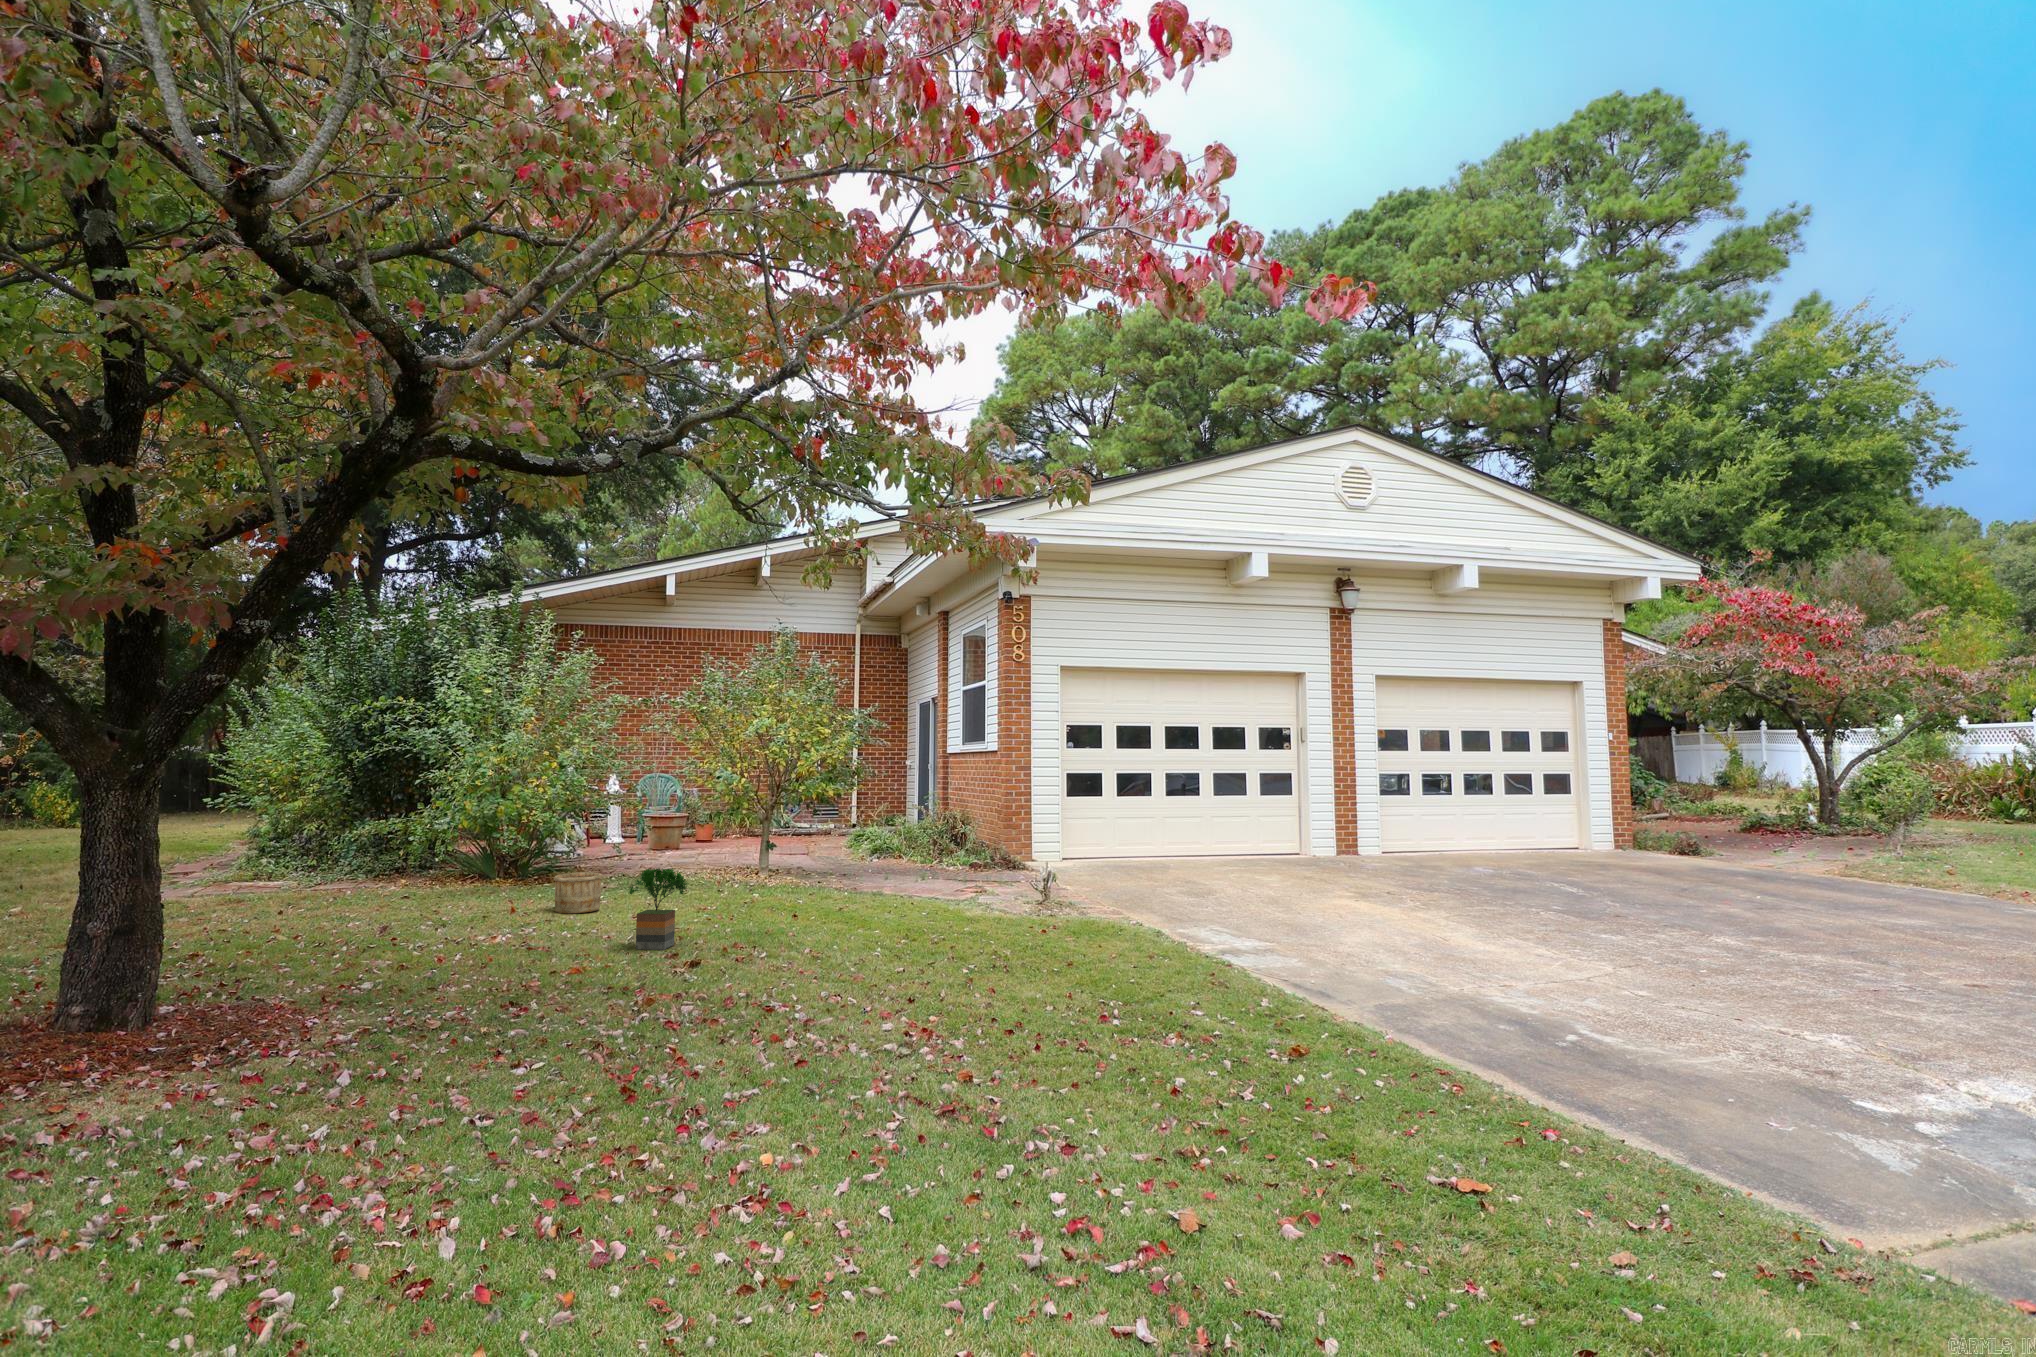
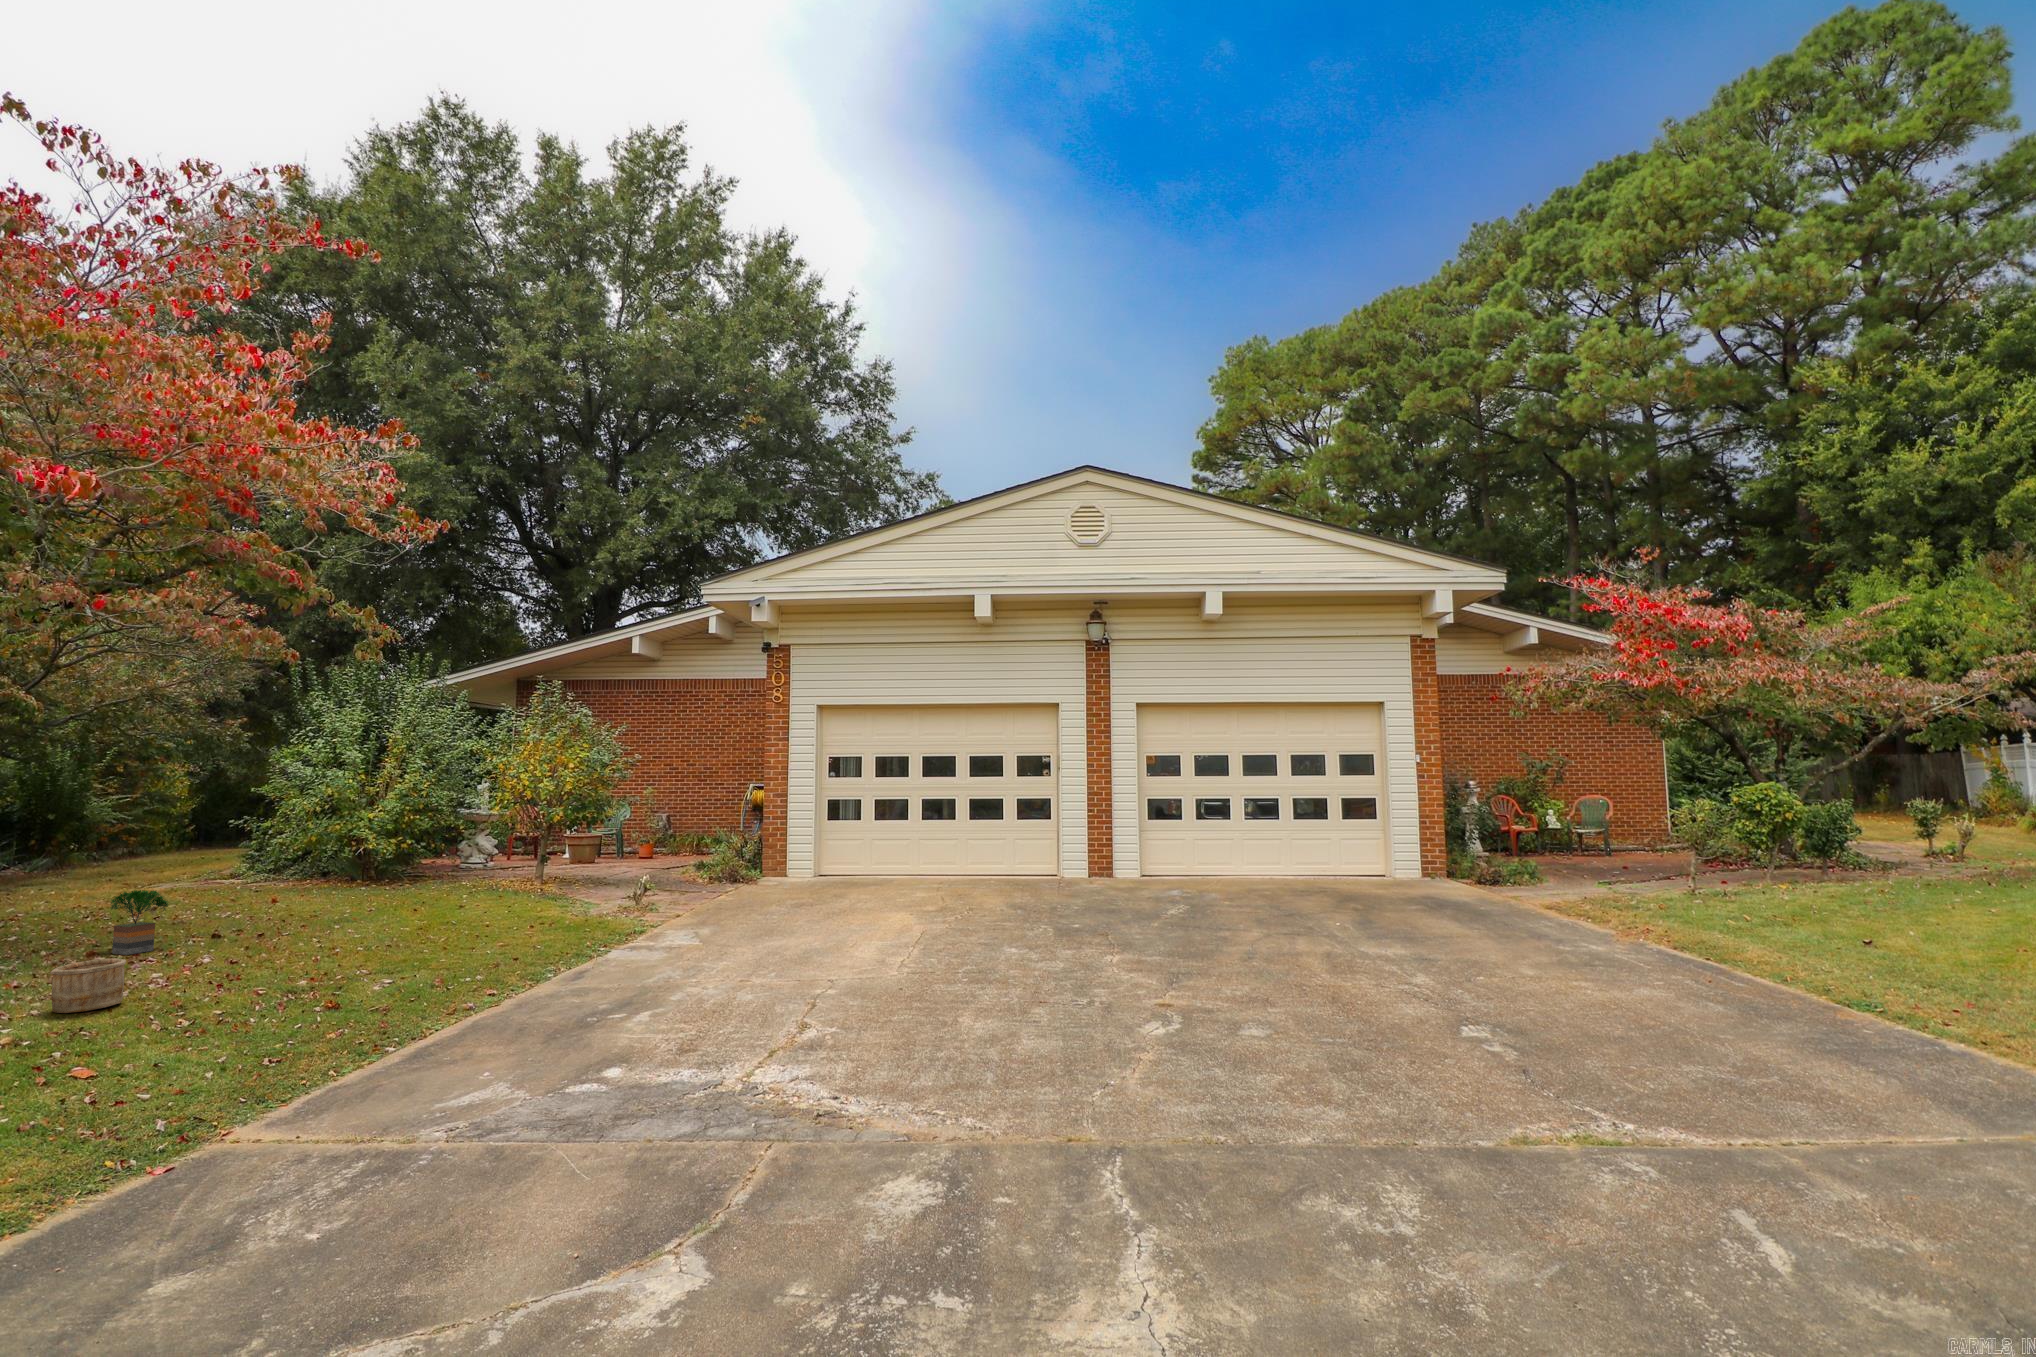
wooden bucket: present [554,872,602,913] -> present [50,958,126,1013]

